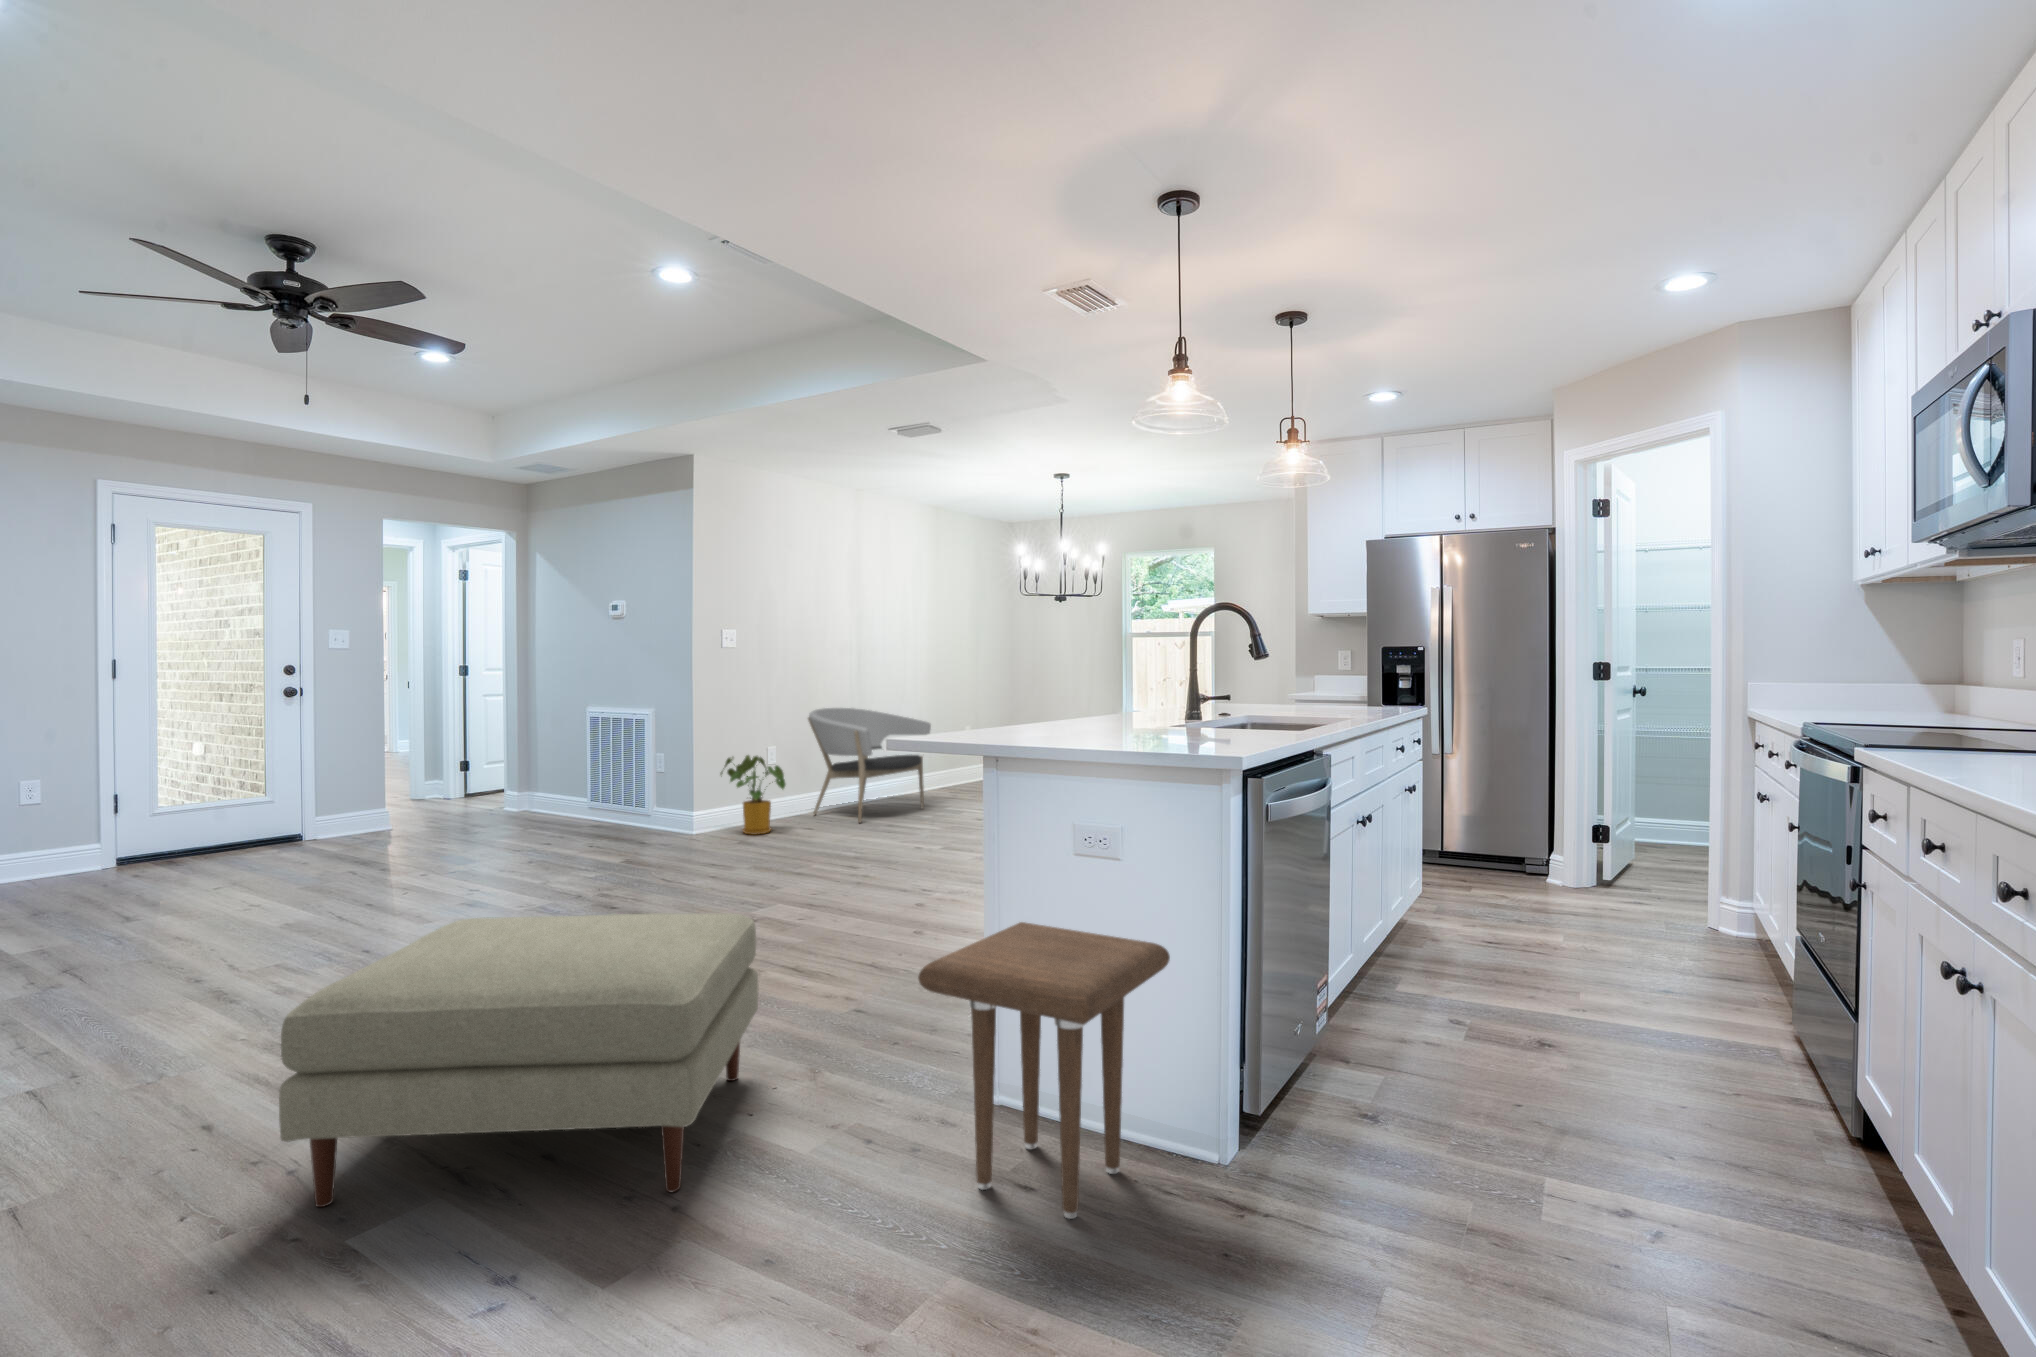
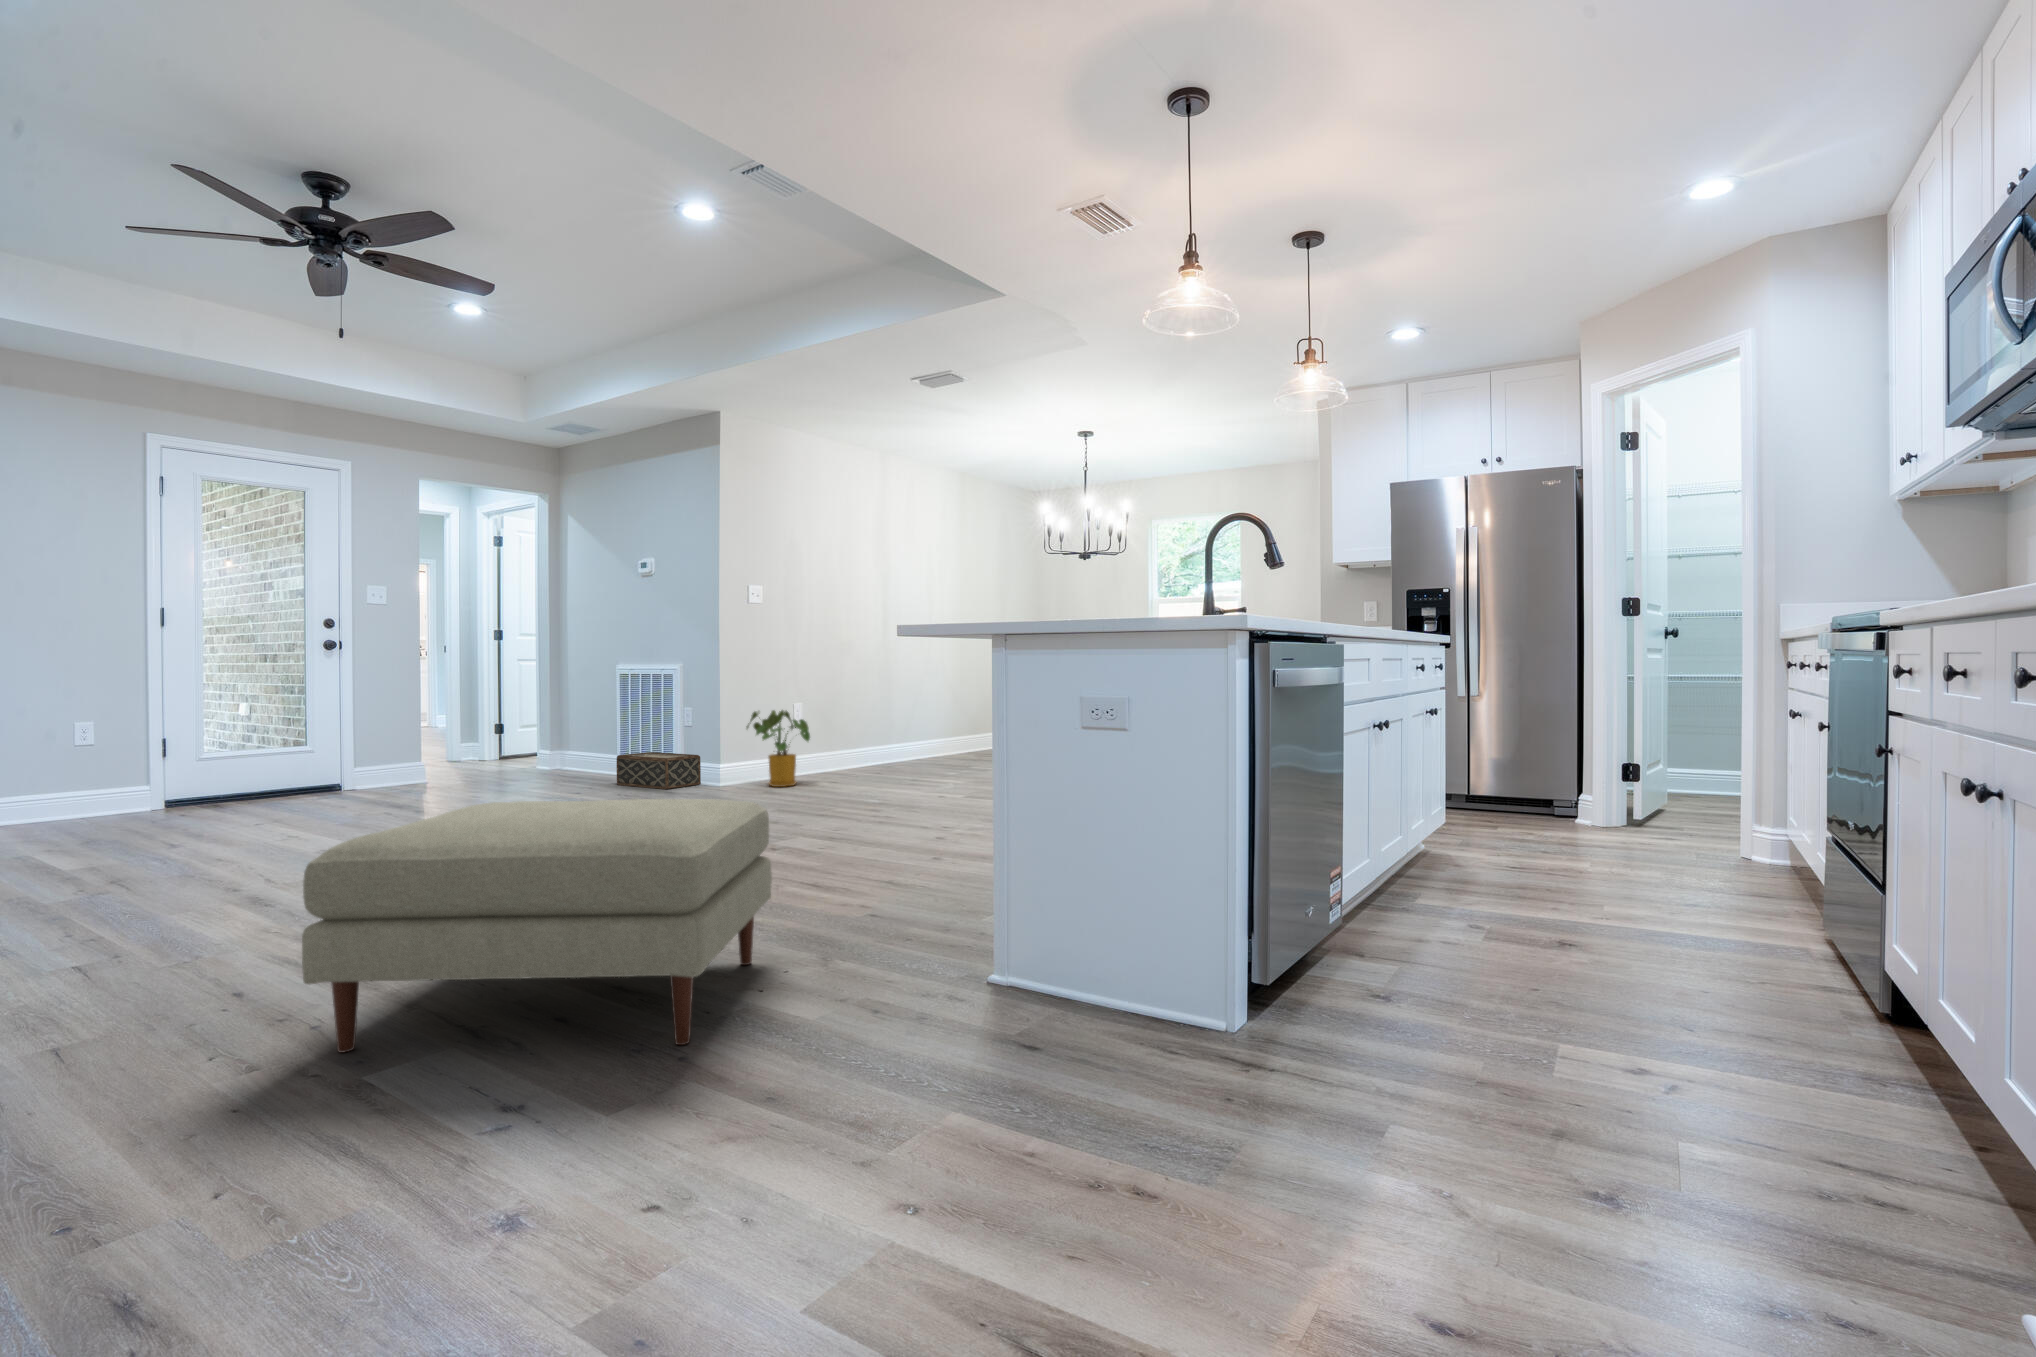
armchair: present [808,708,931,823] -> none [833,668,955,779]
woven basket: none [587,797,673,838] -> present [617,752,701,789]
side table: present [918,922,1170,1219] -> none [922,796,1175,1069]

